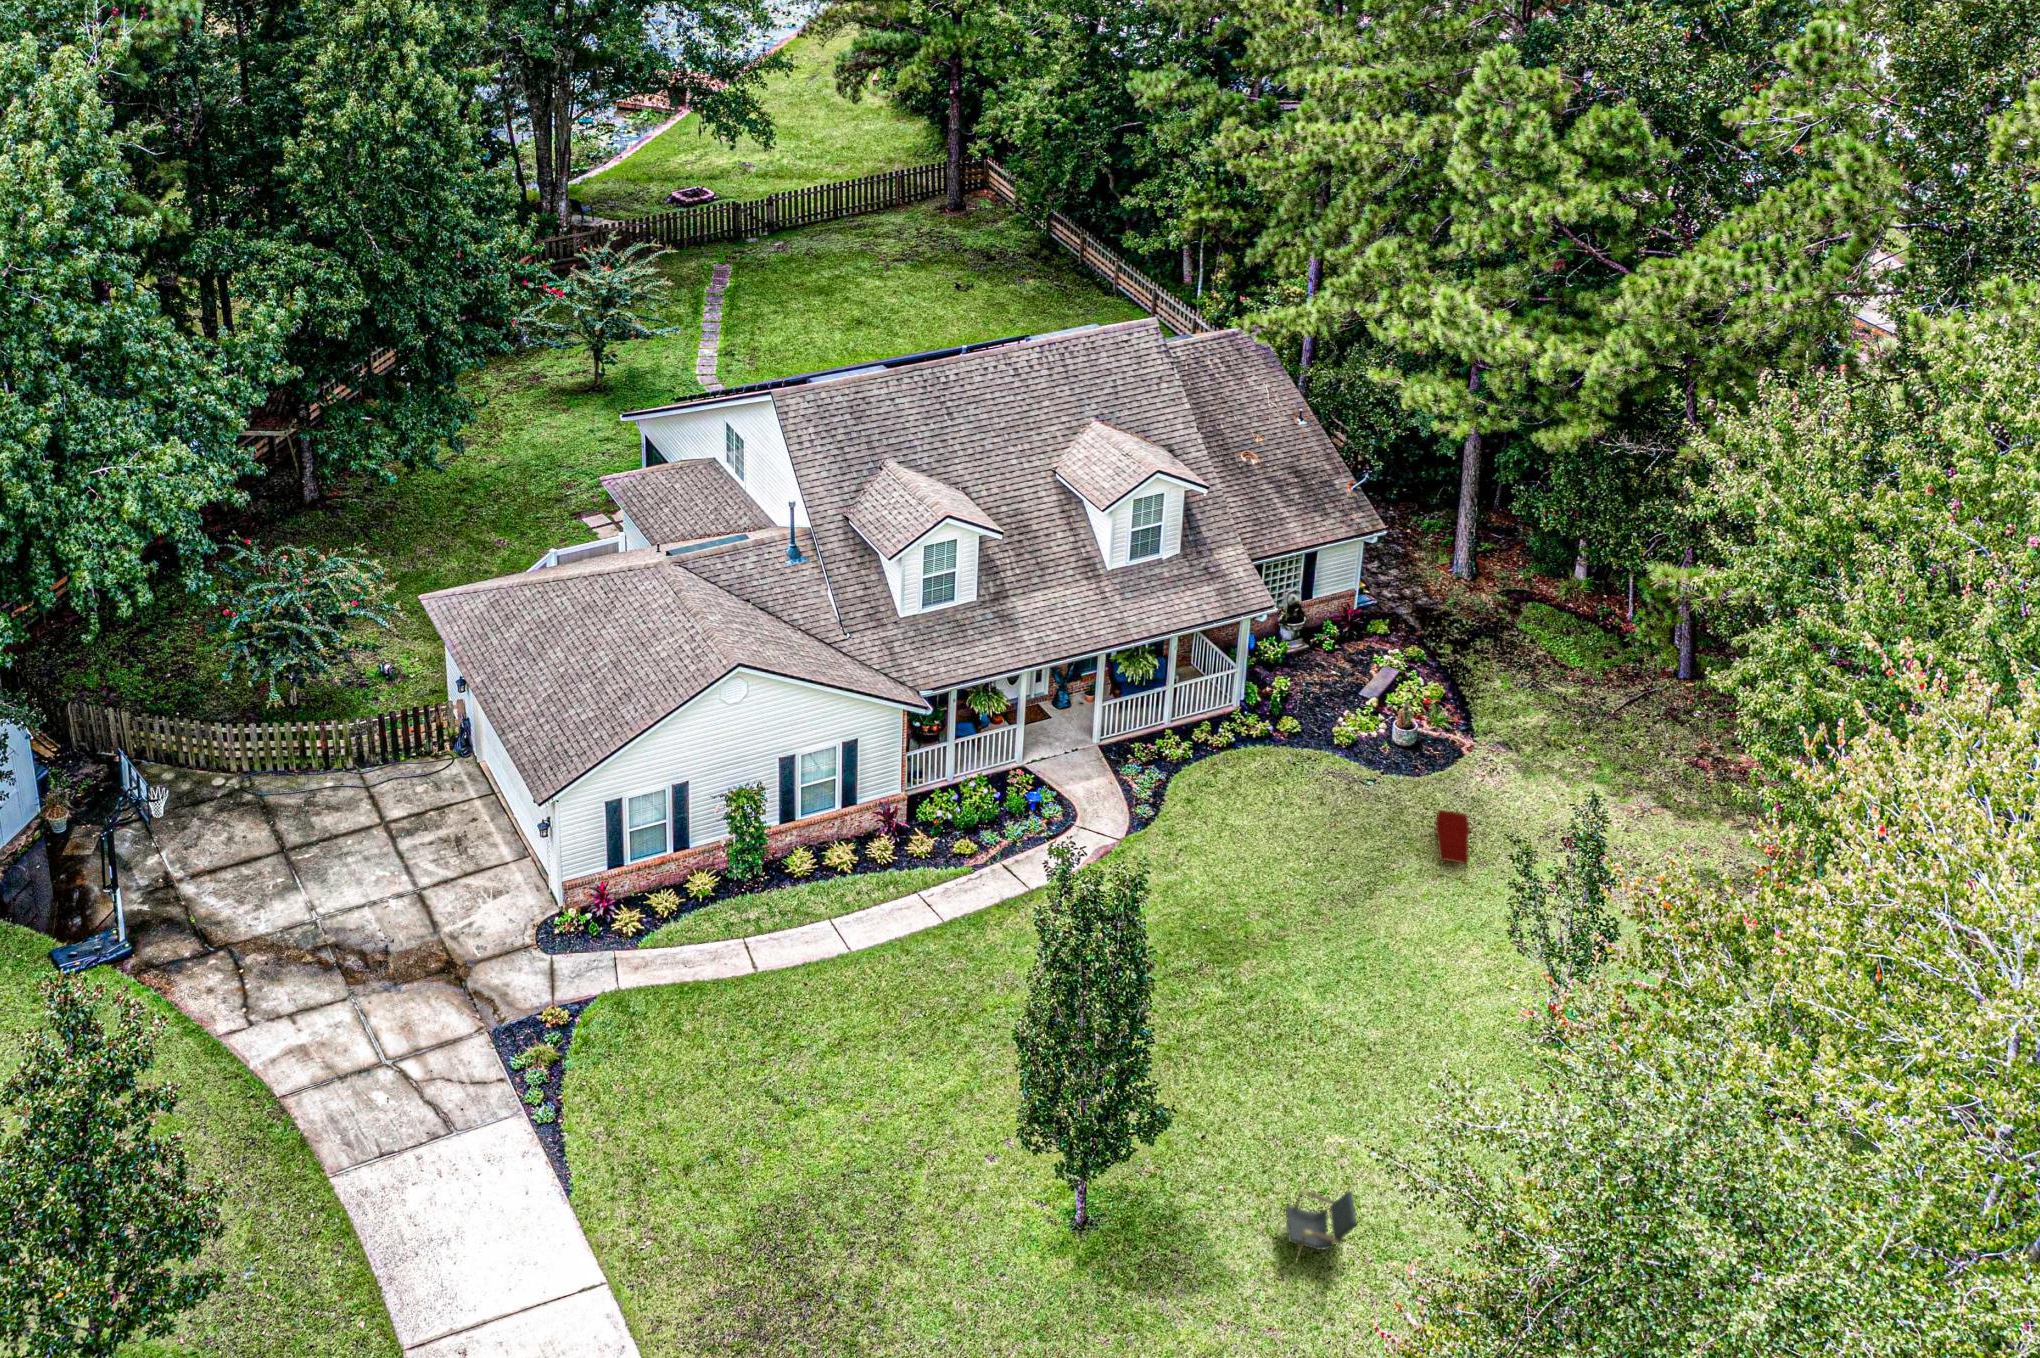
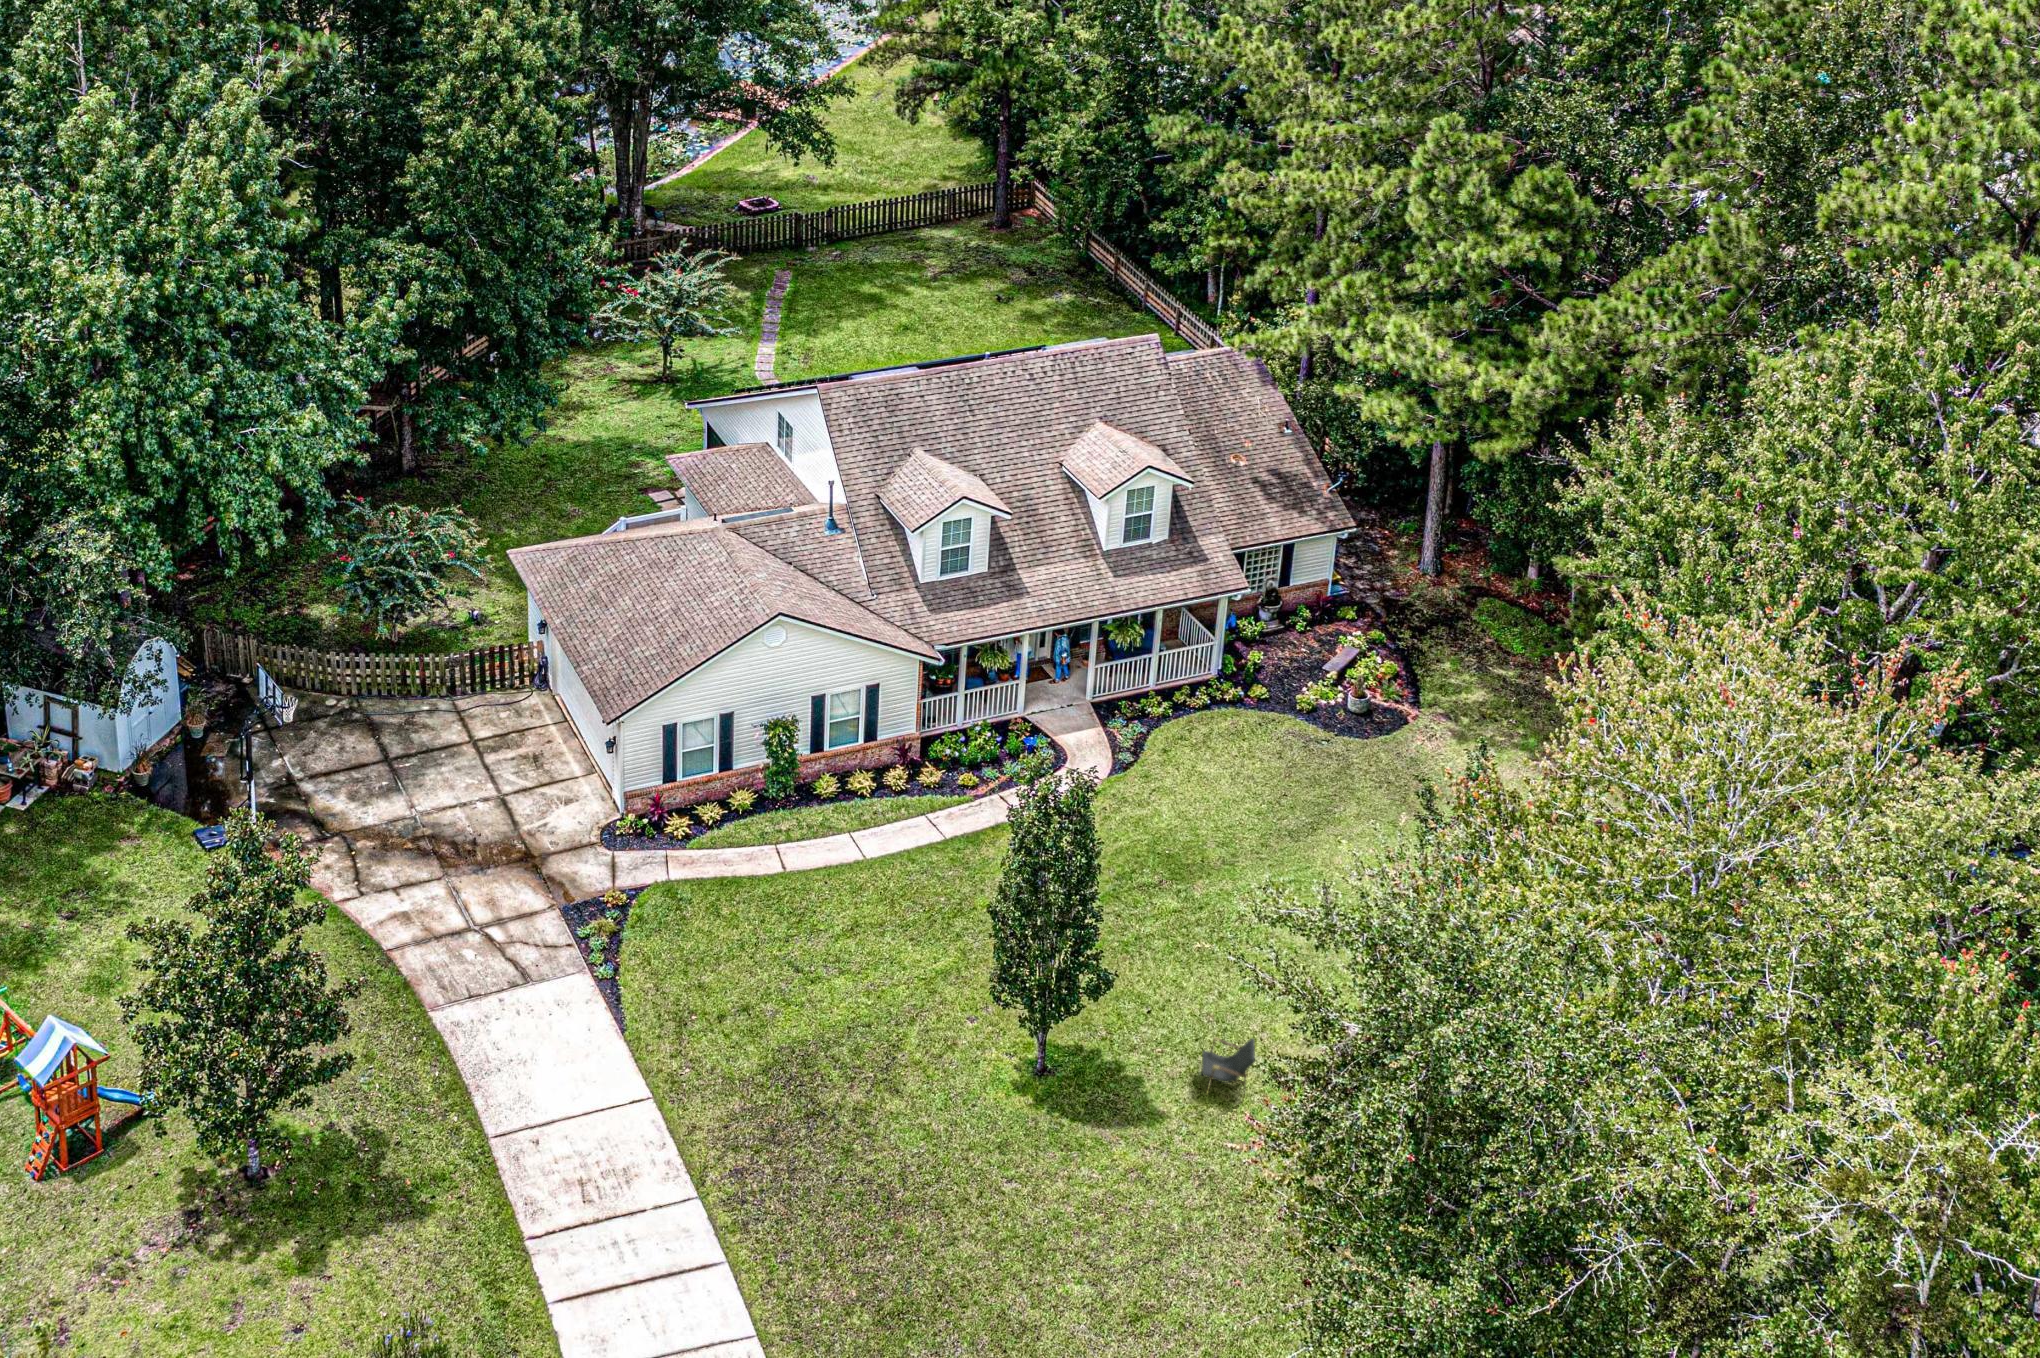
bench: present [1436,810,1470,870] -> none [1370,763,1397,814]

